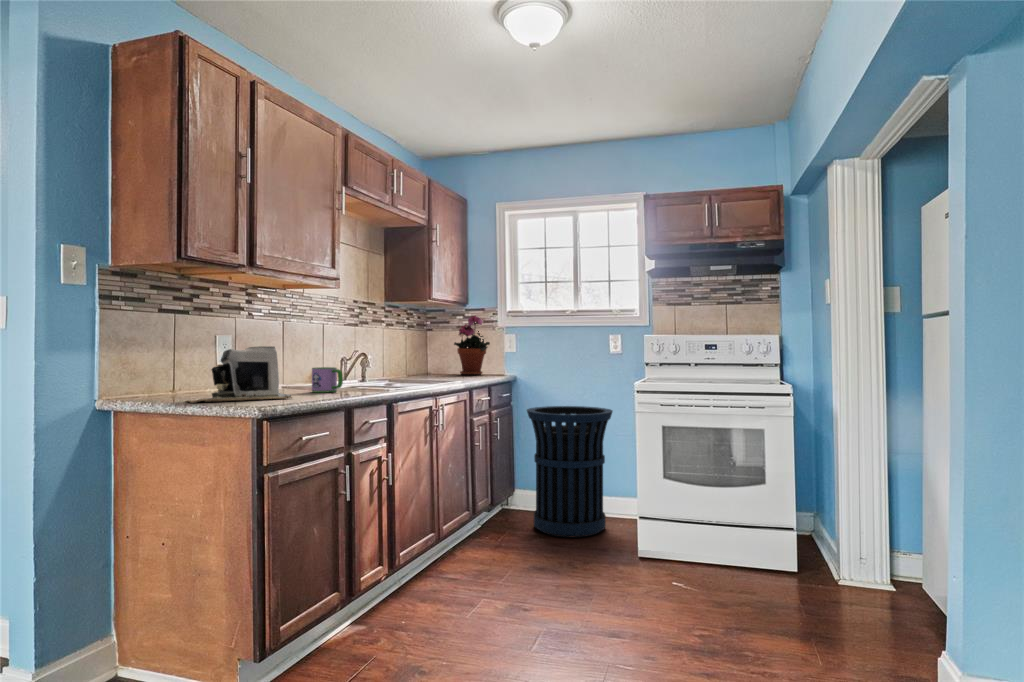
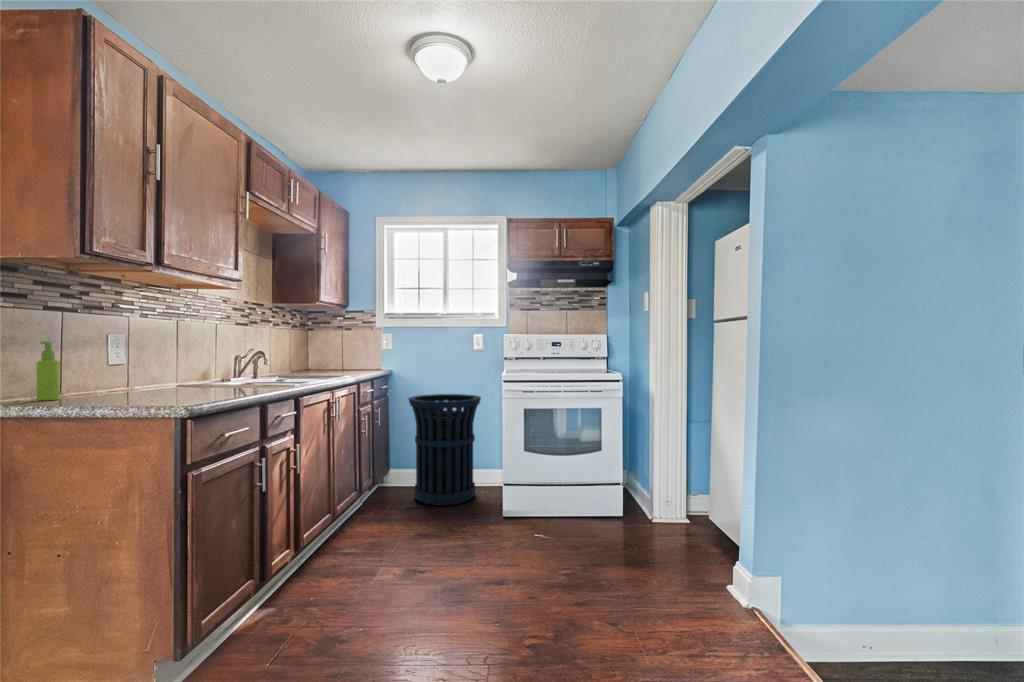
potted plant: present [454,316,490,375] -> none [336,316,370,369]
soap dispenser: none [153,343,172,398] -> present [36,341,60,401]
coffee maker: present [189,346,292,403] -> none [83,345,208,405]
mug: present [312,367,343,393] -> none [218,365,252,390]

